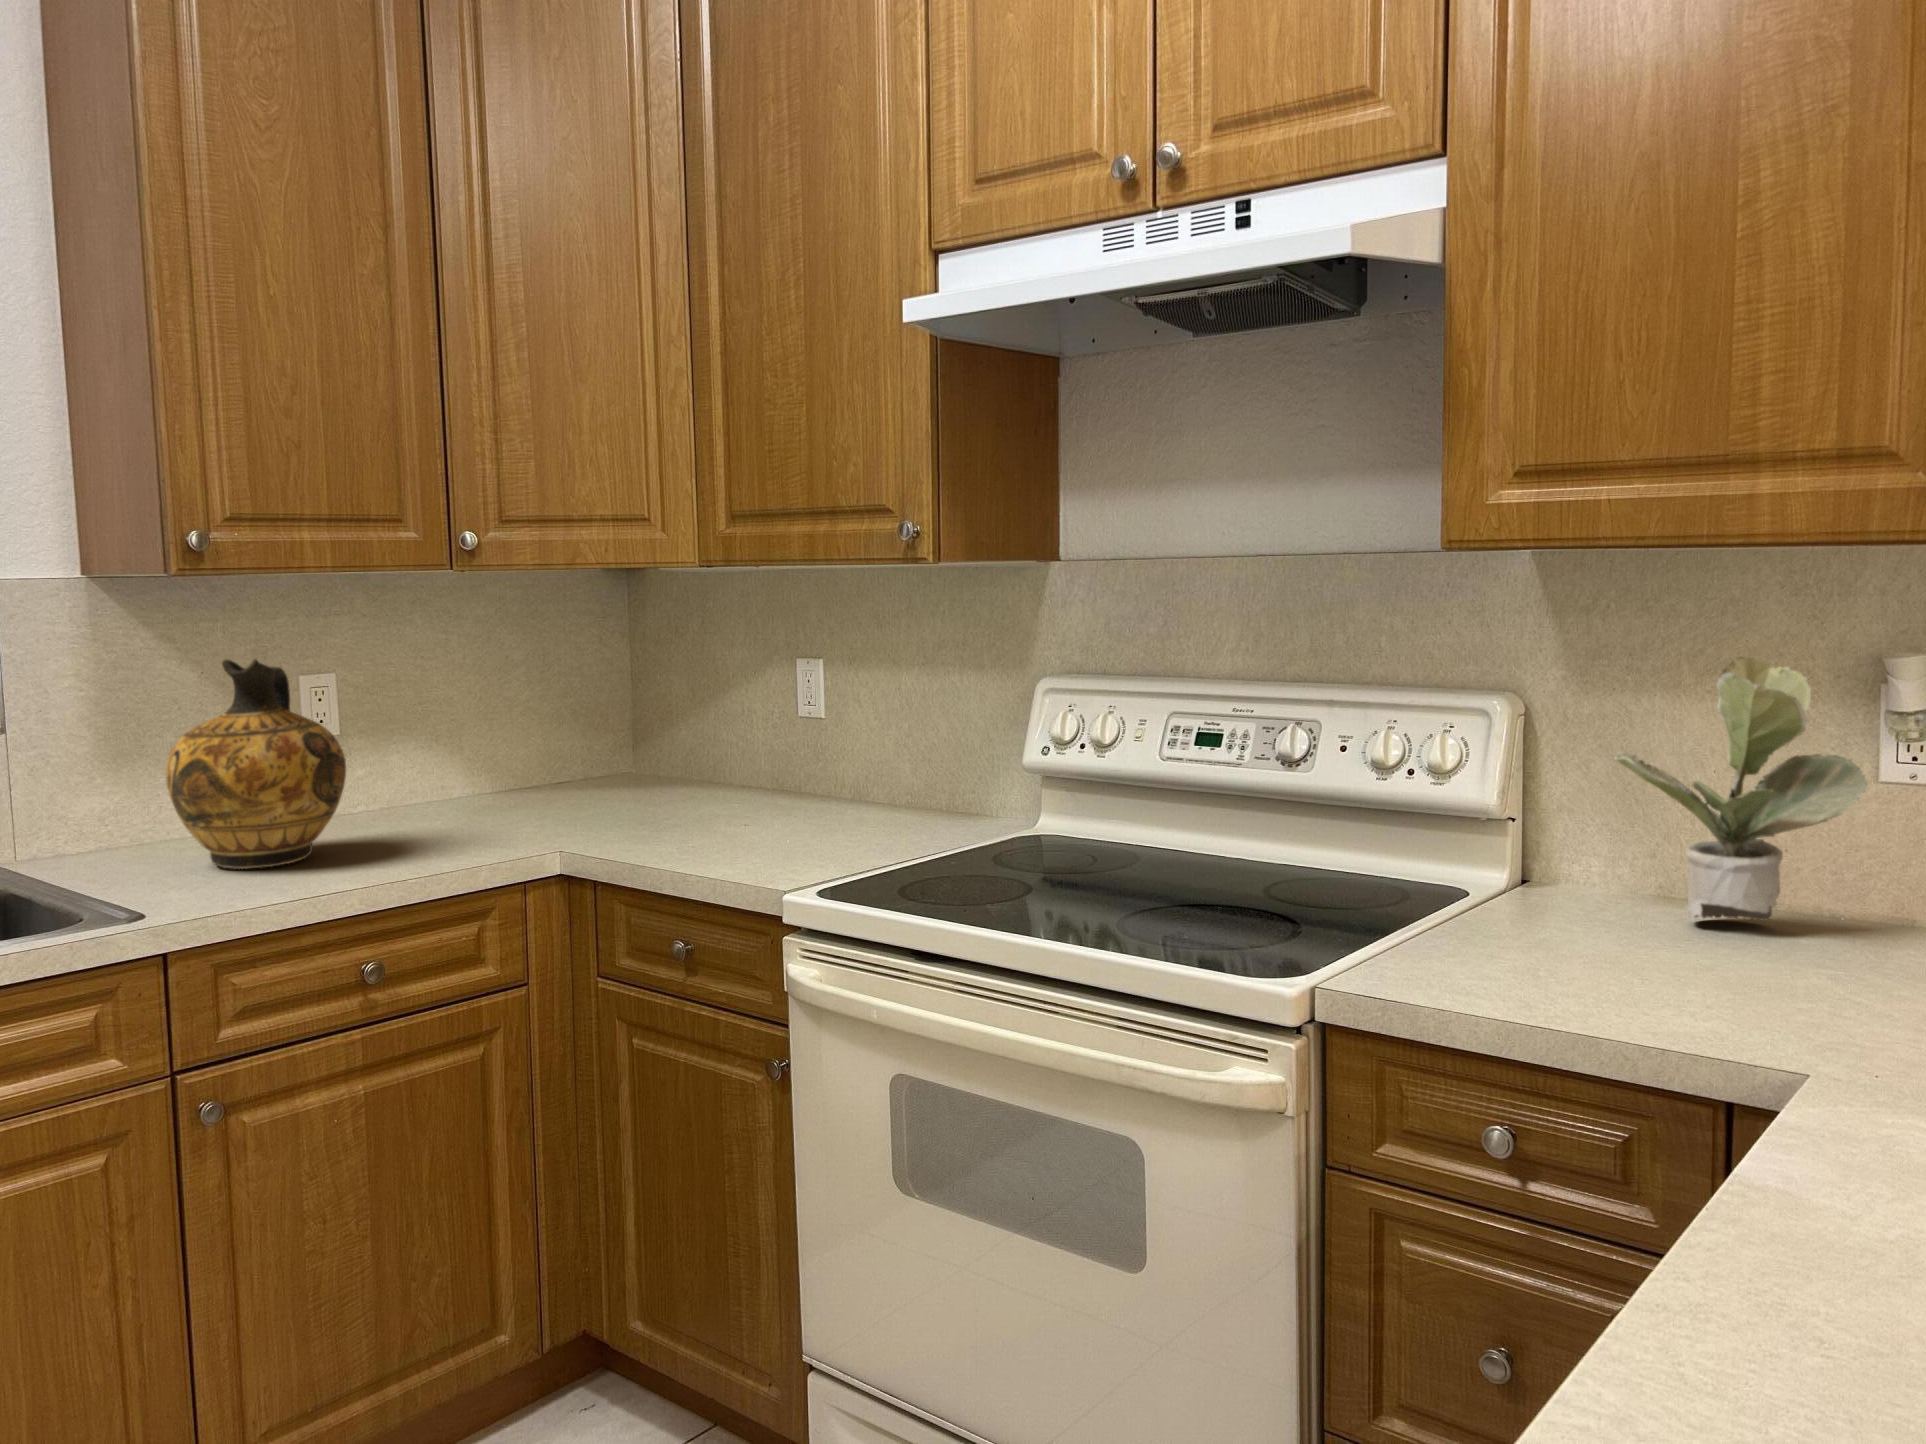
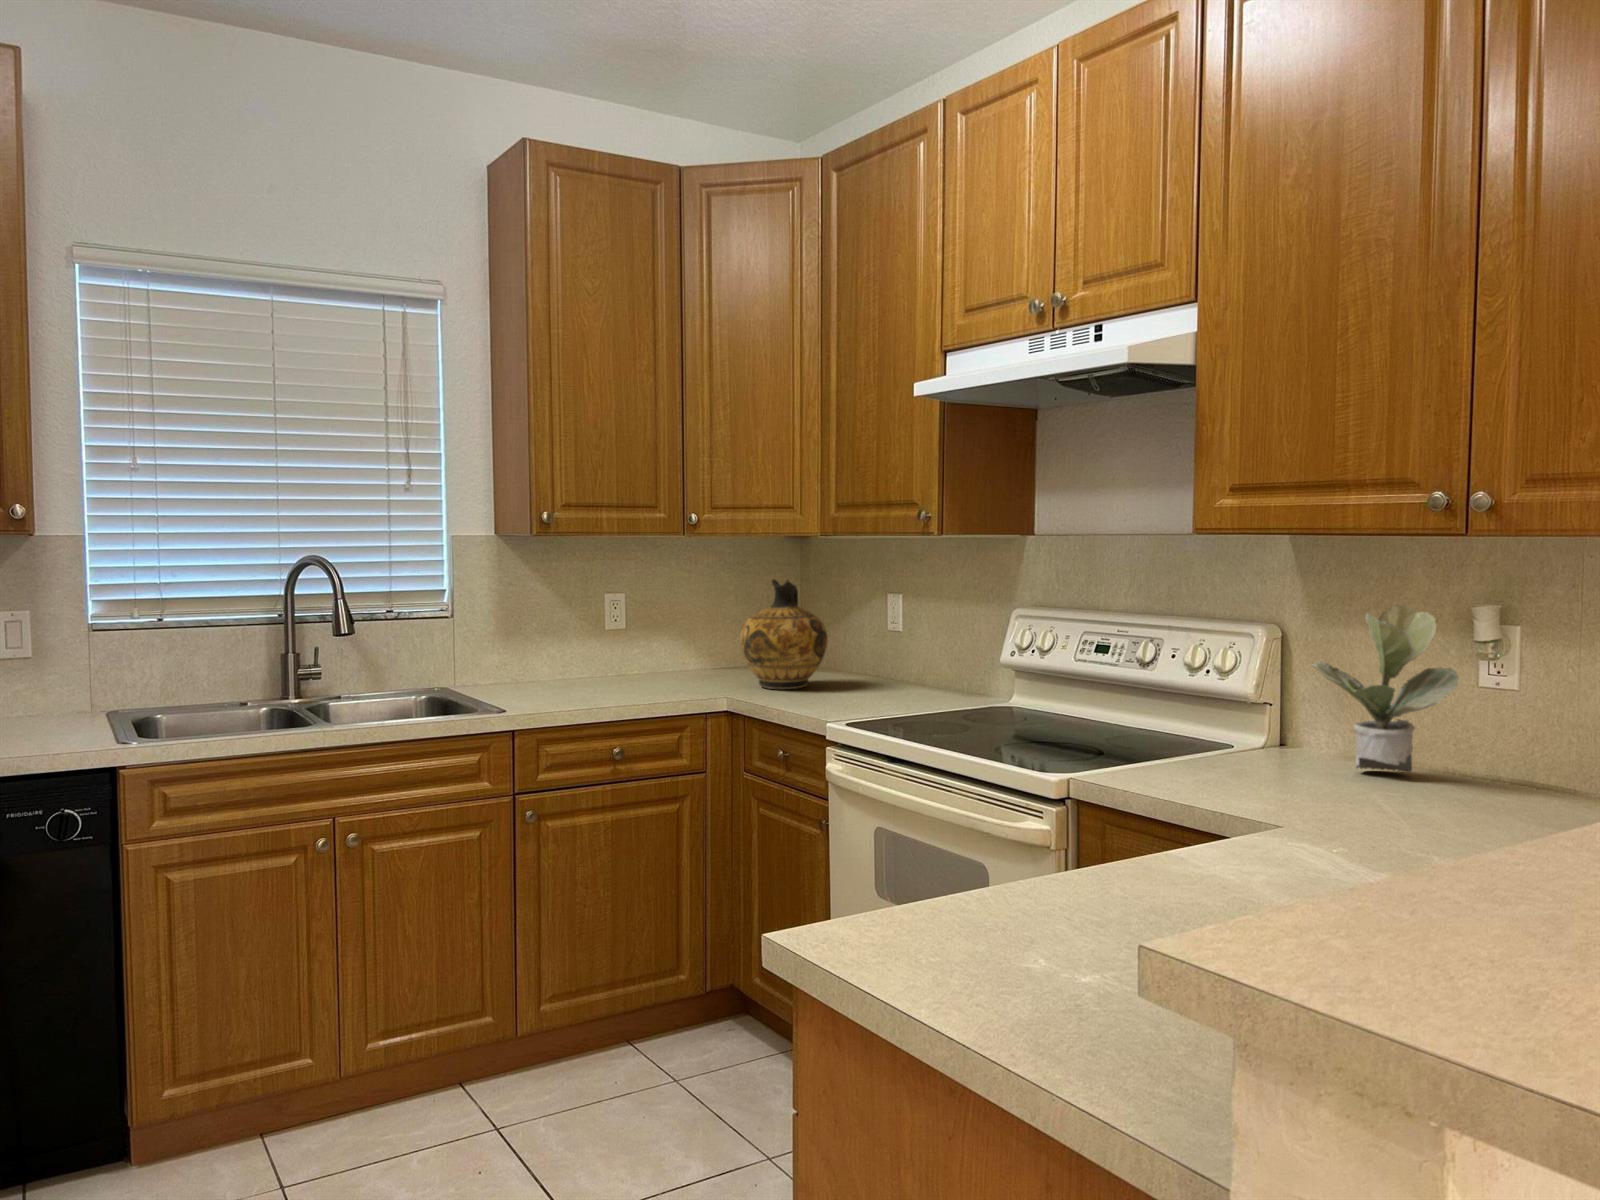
ceramic jug: present [166,659,346,869] -> present [740,579,828,689]

